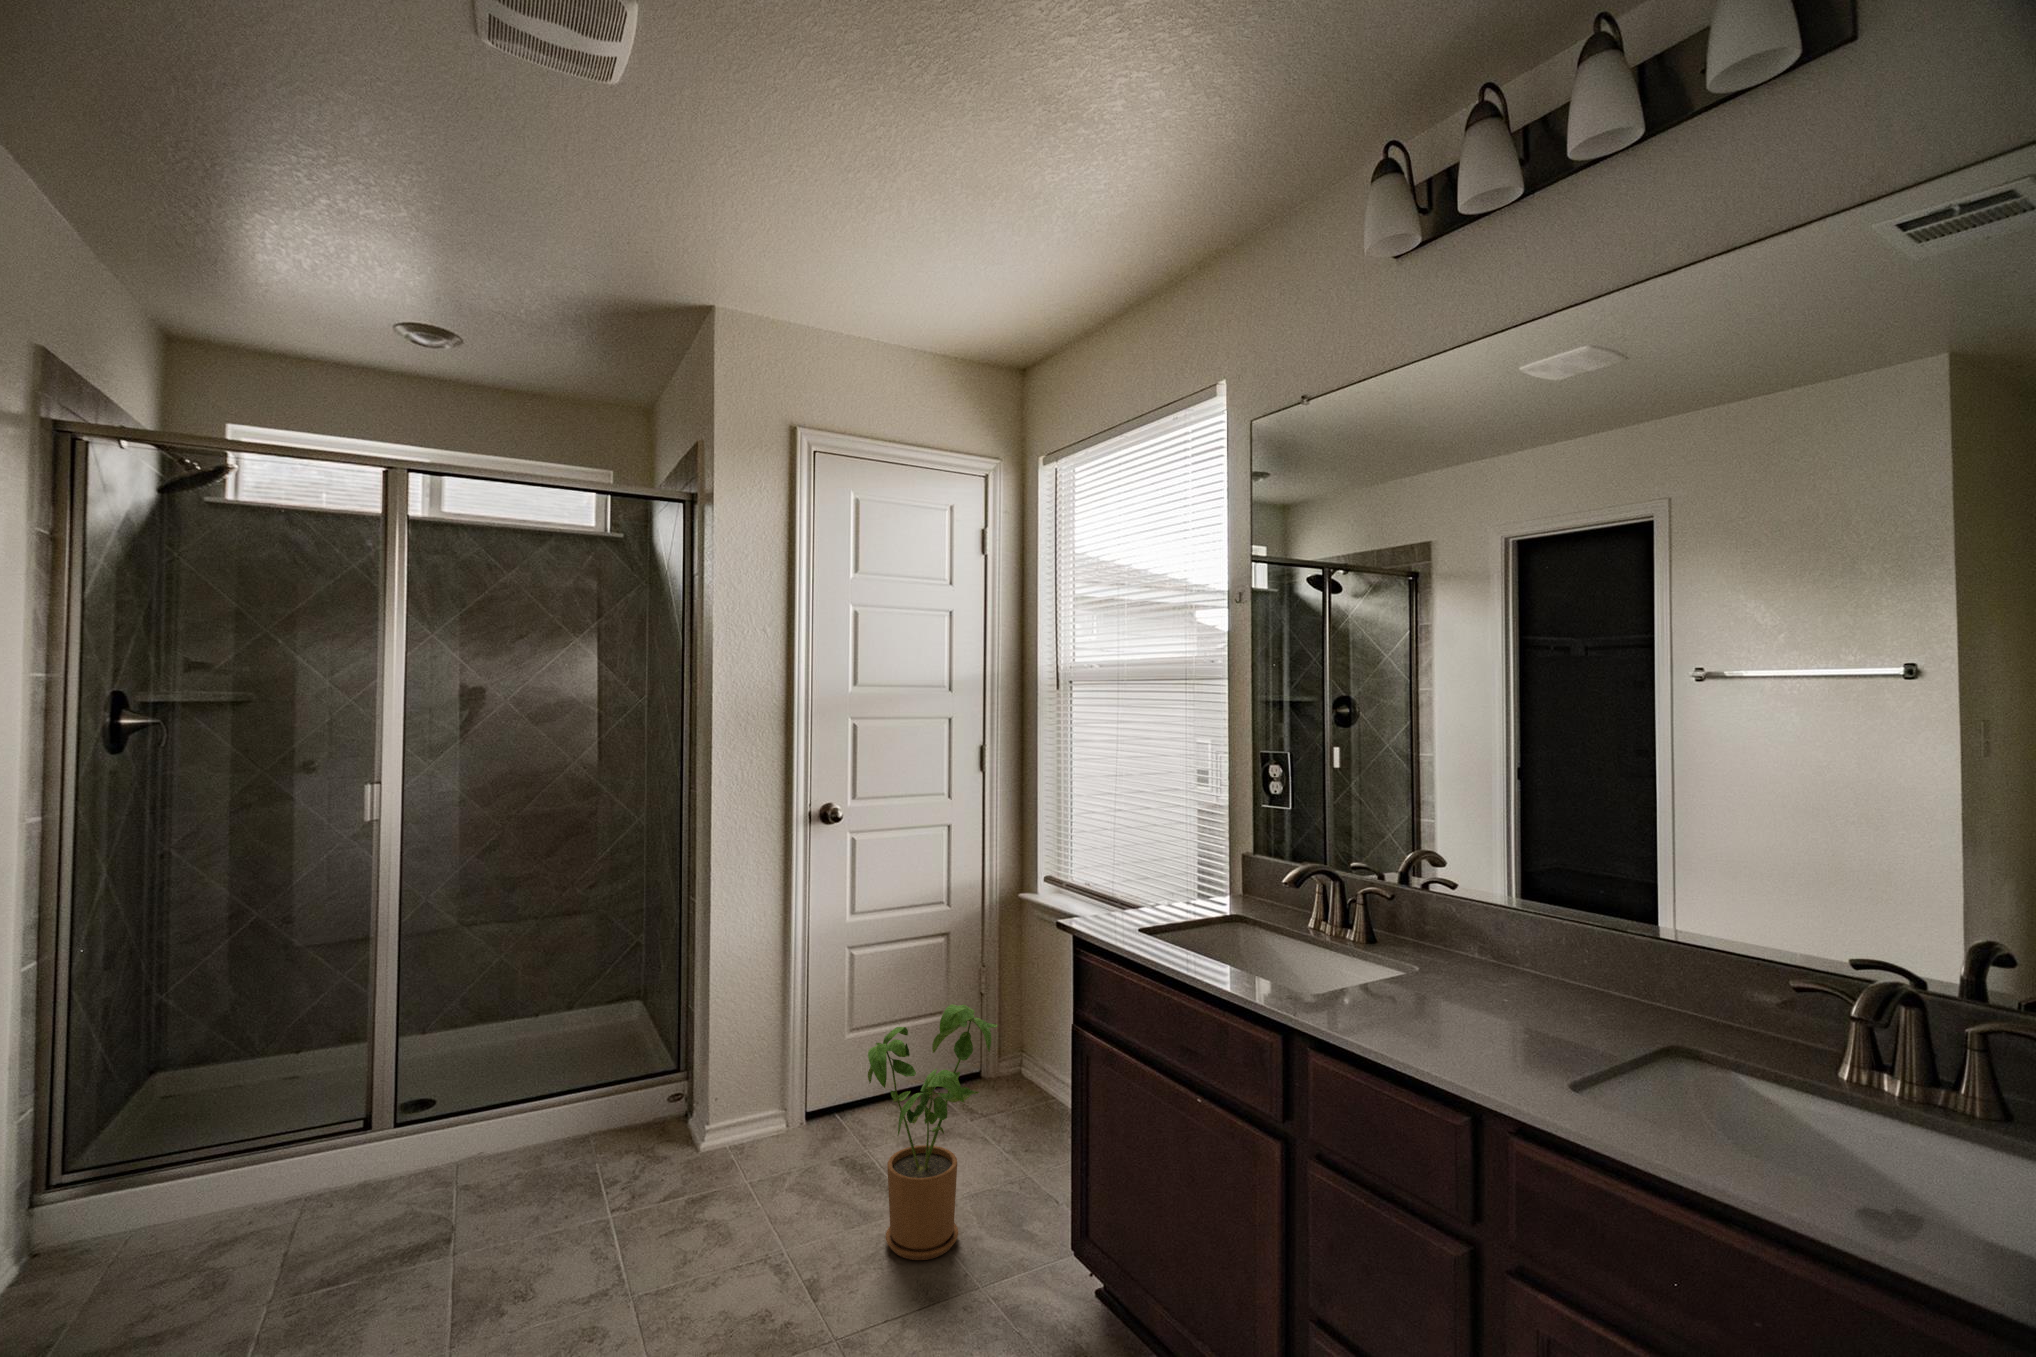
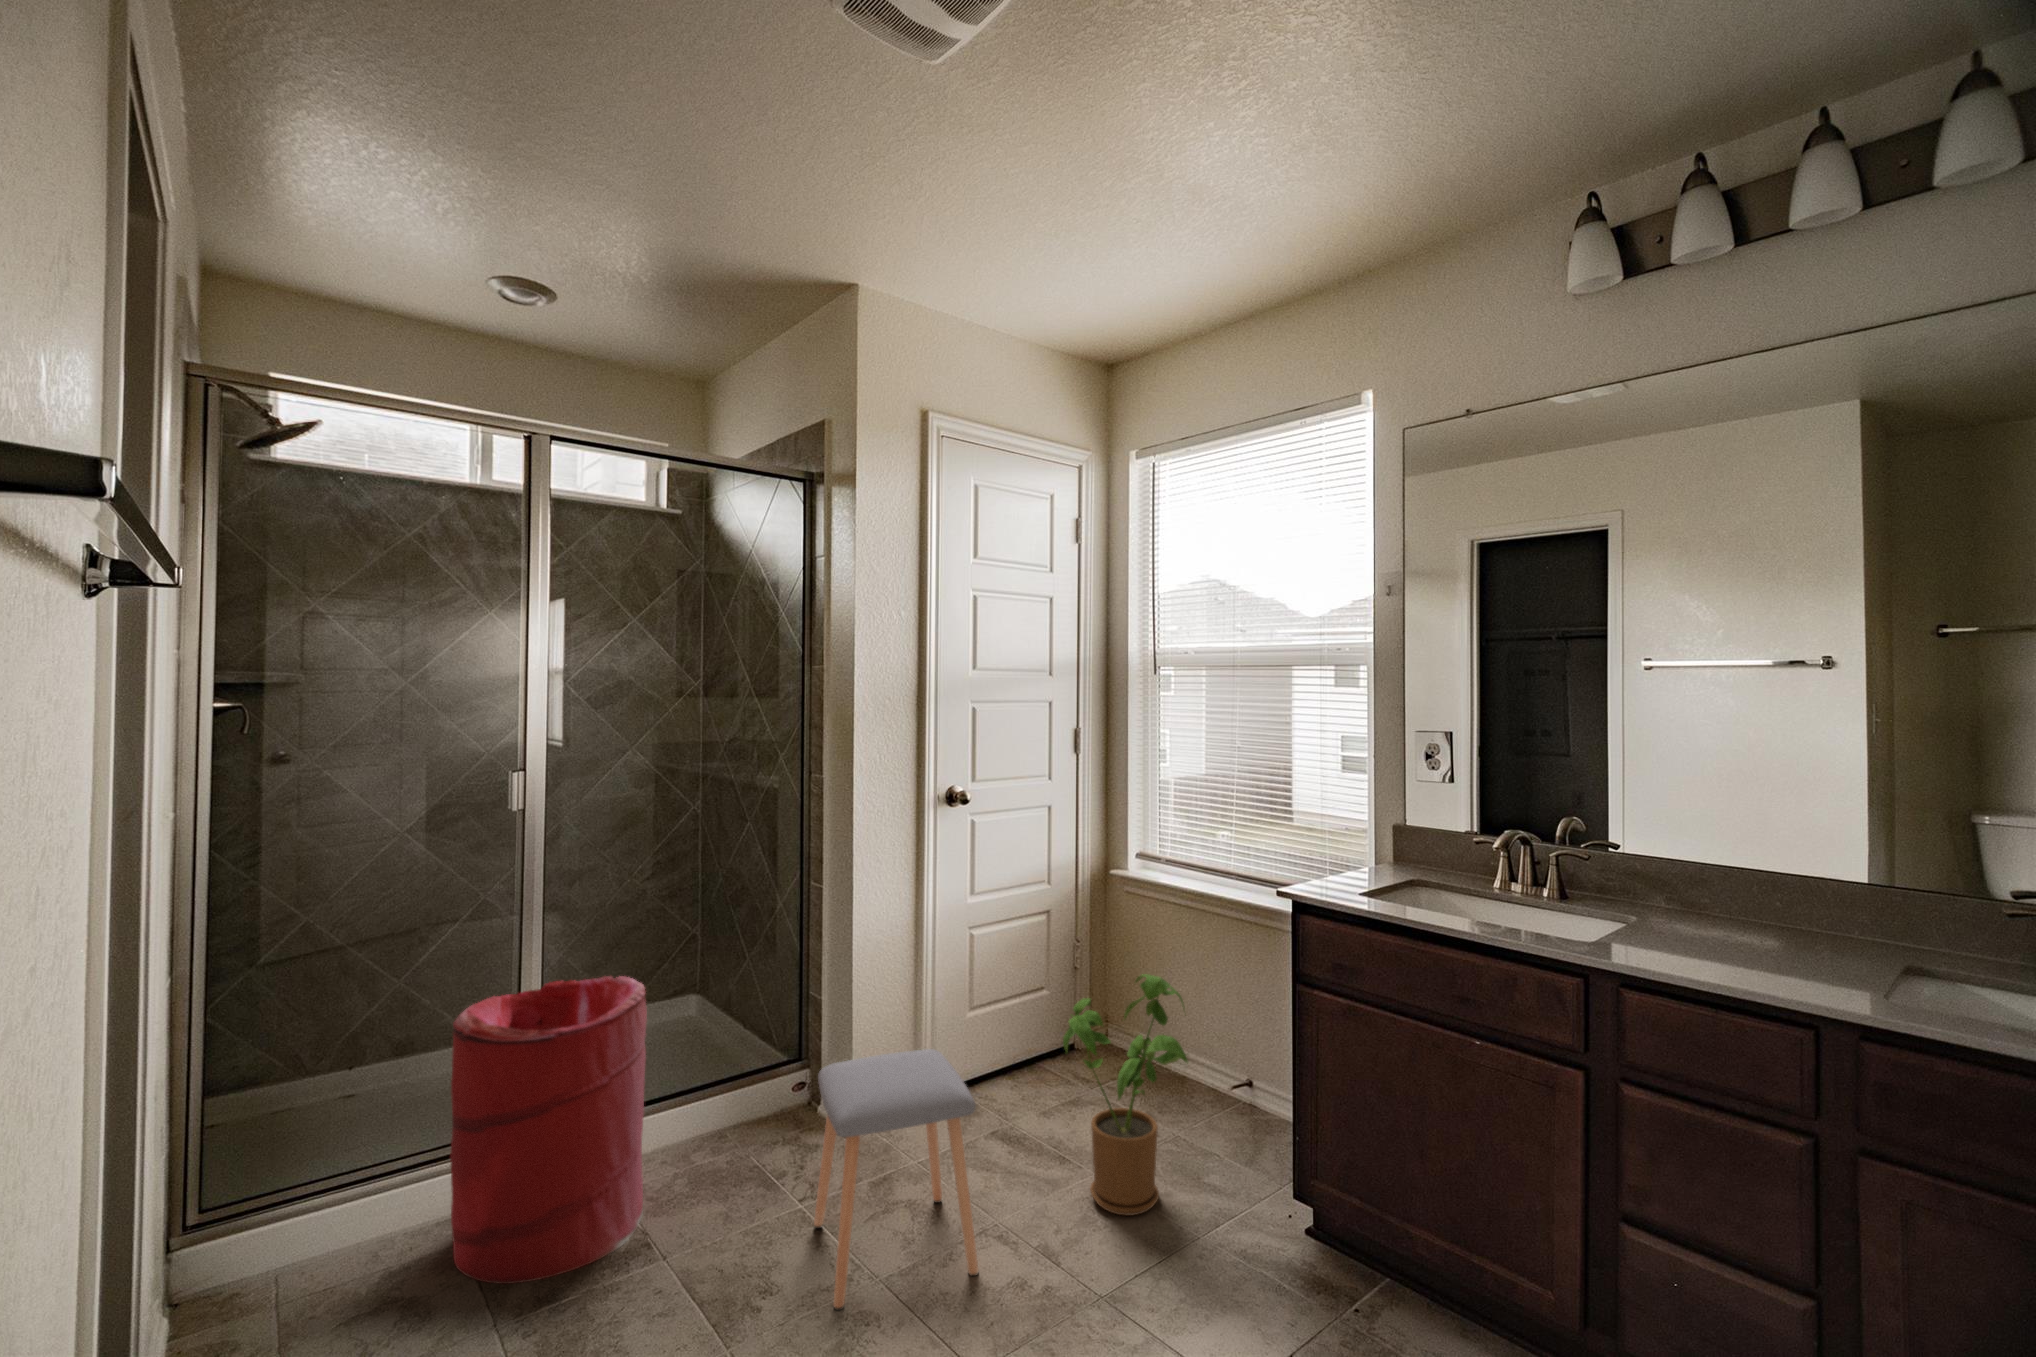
laundry hamper: none [275,977,480,1265] -> present [450,976,647,1284]
stool: none [569,1069,741,1324] -> present [814,1049,979,1310]

